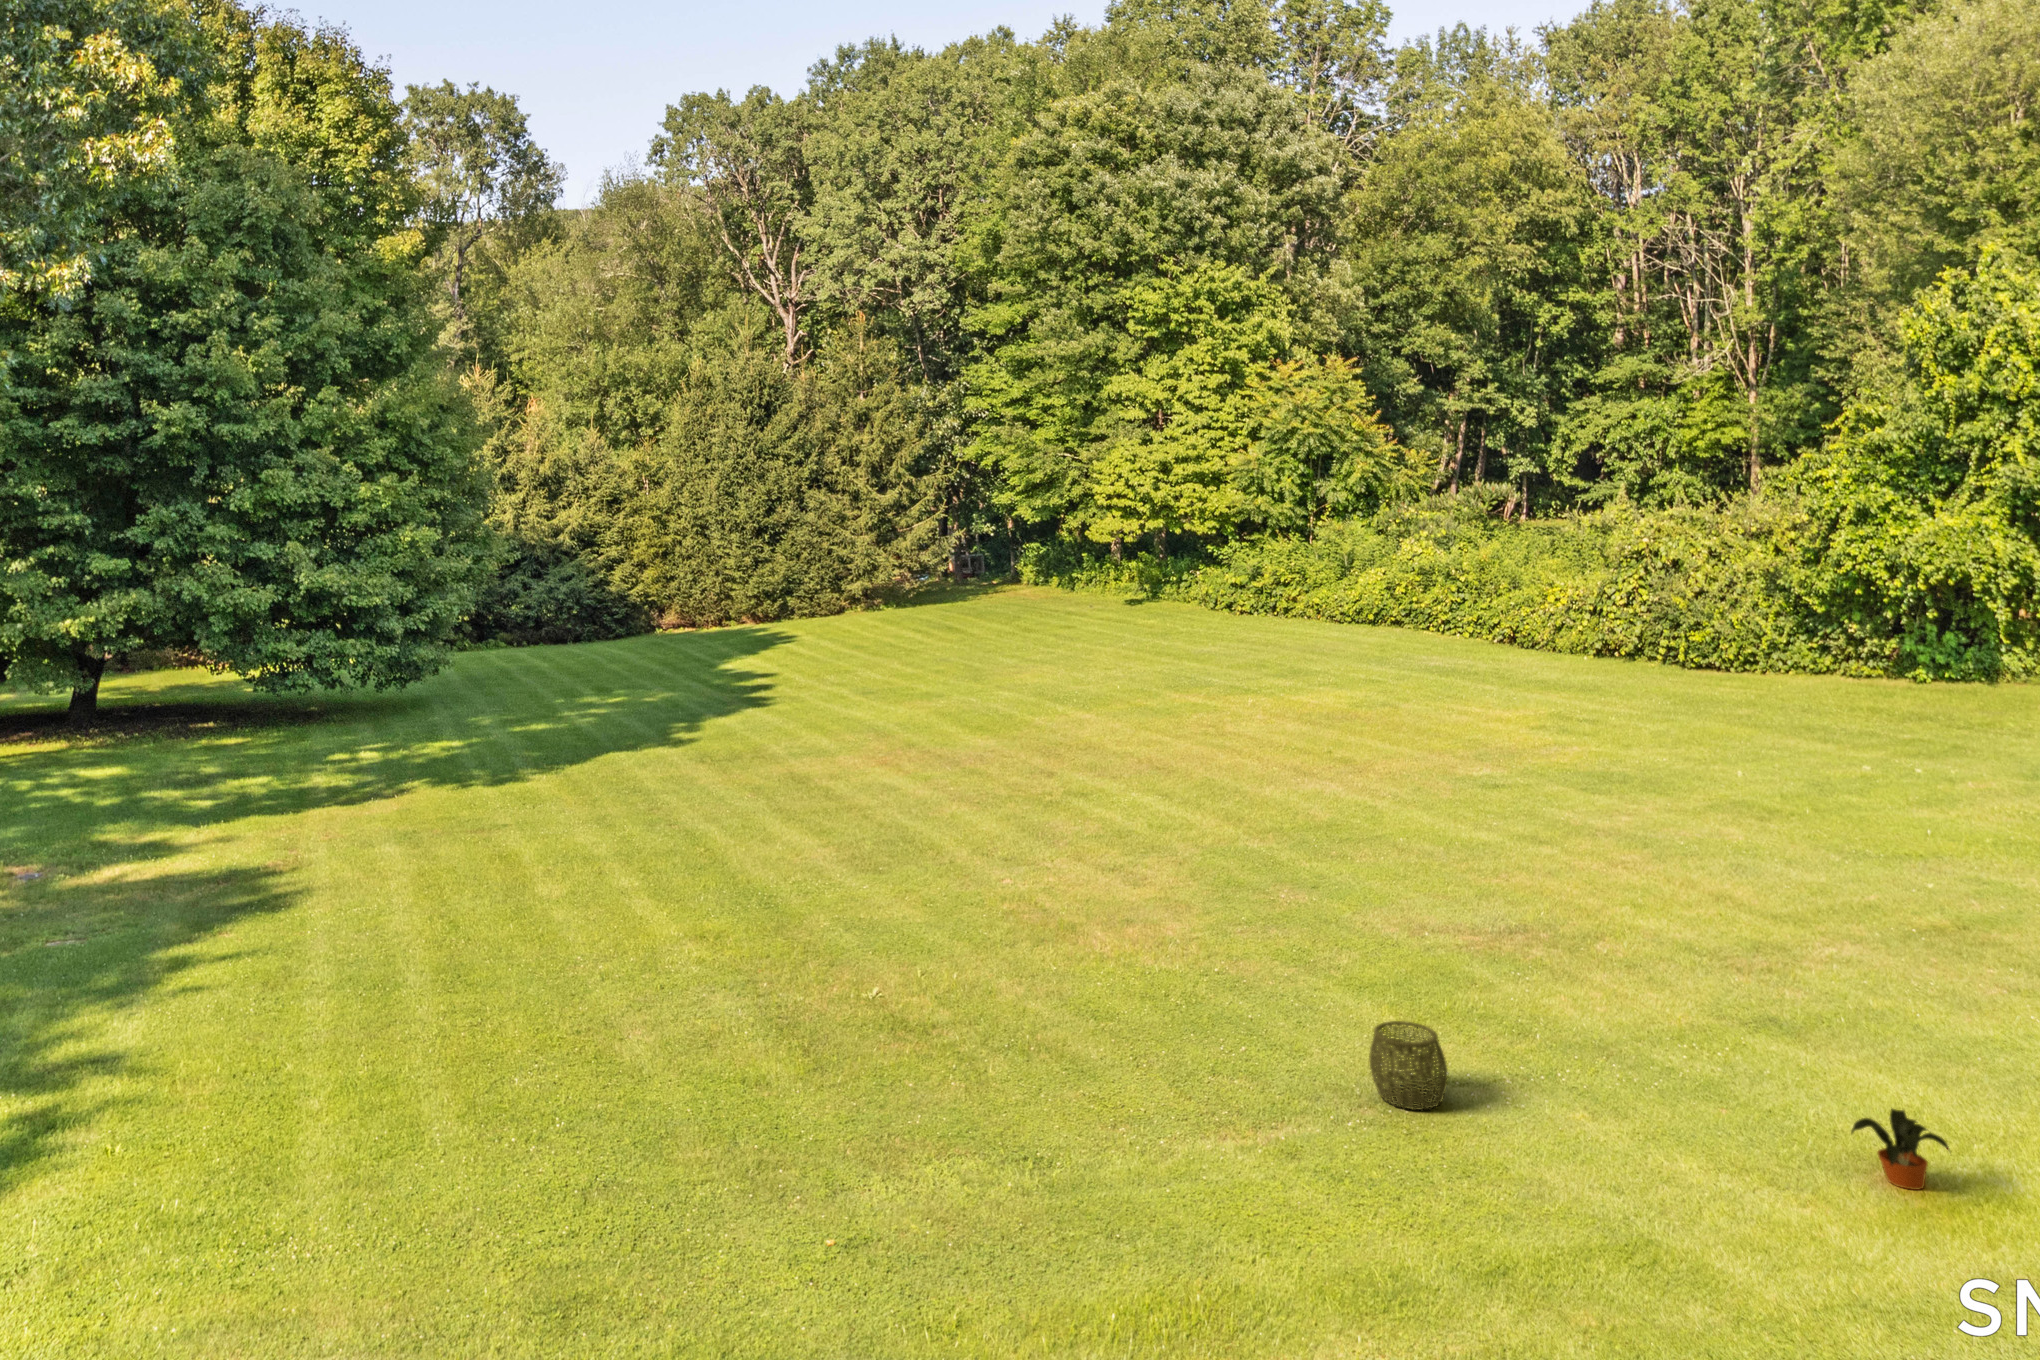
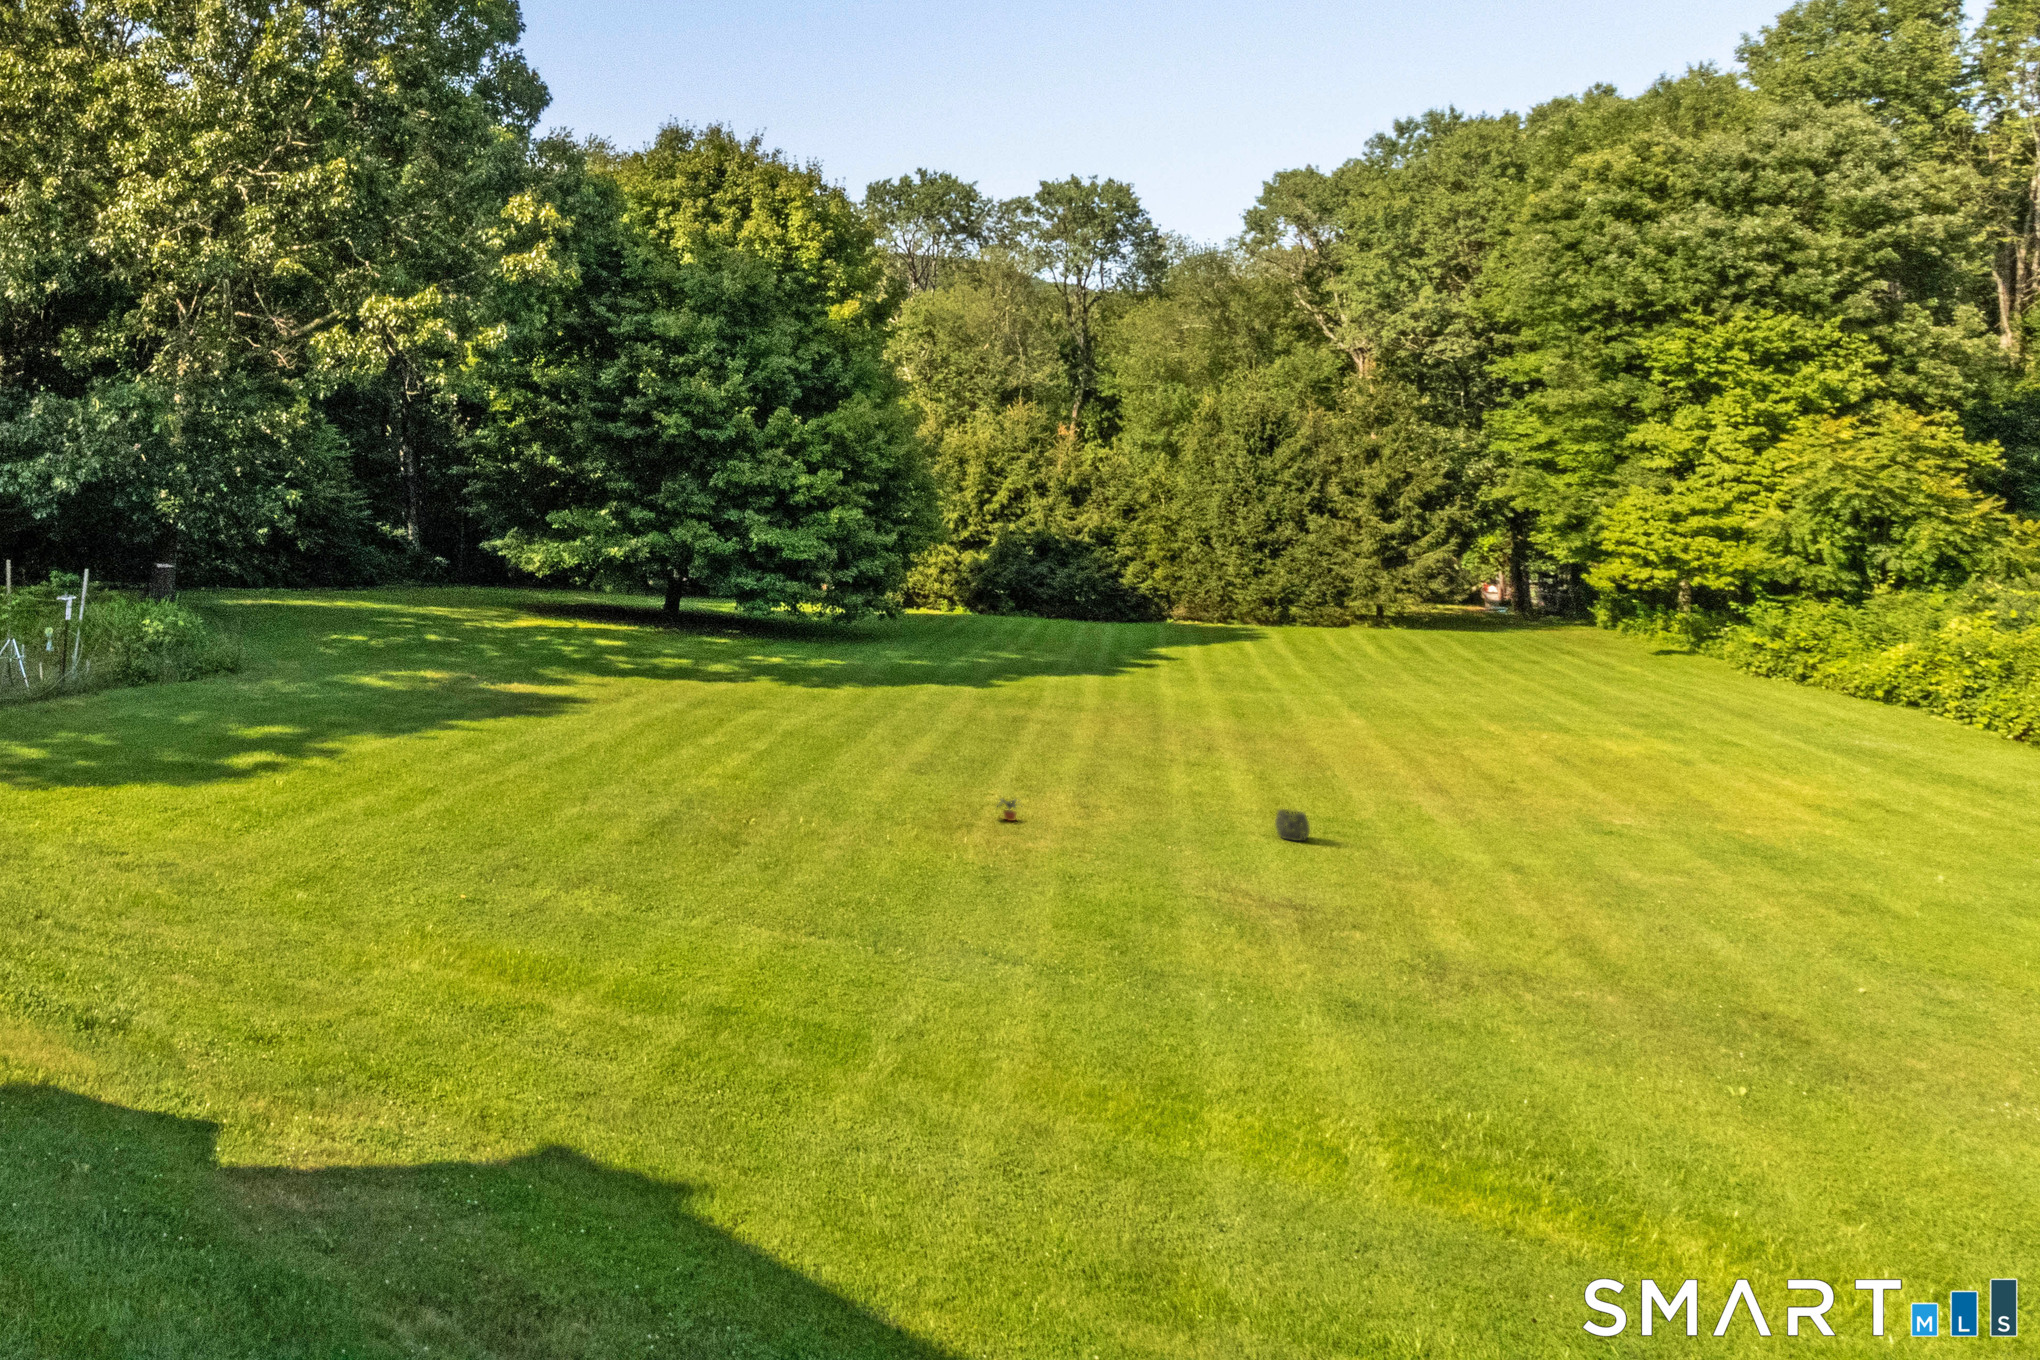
potted plant: present [1851,1109,1949,1190] -> present [1001,799,1016,821]

